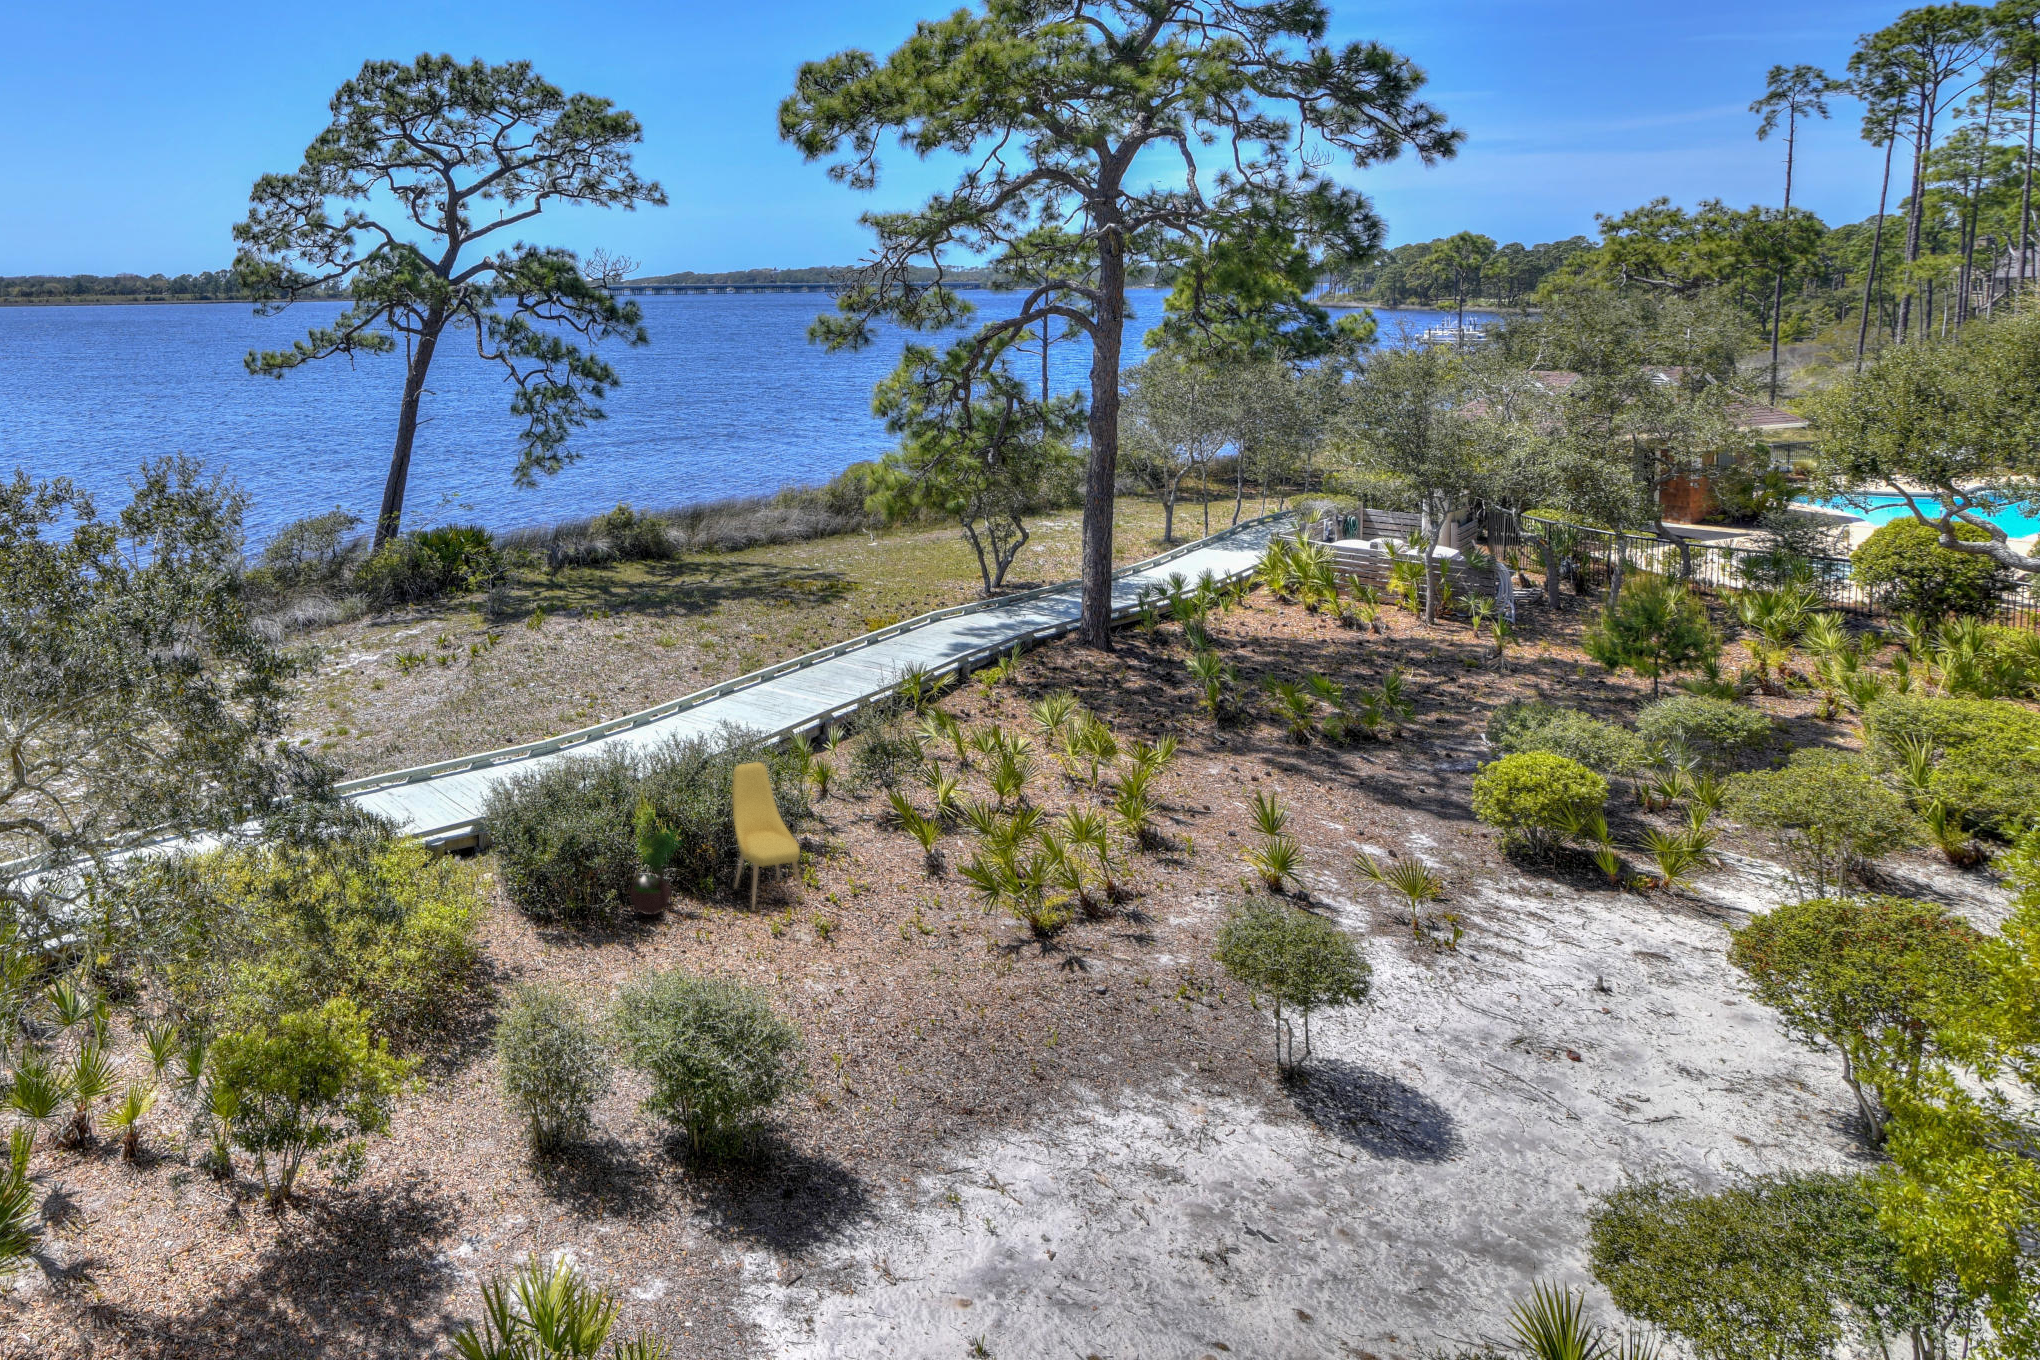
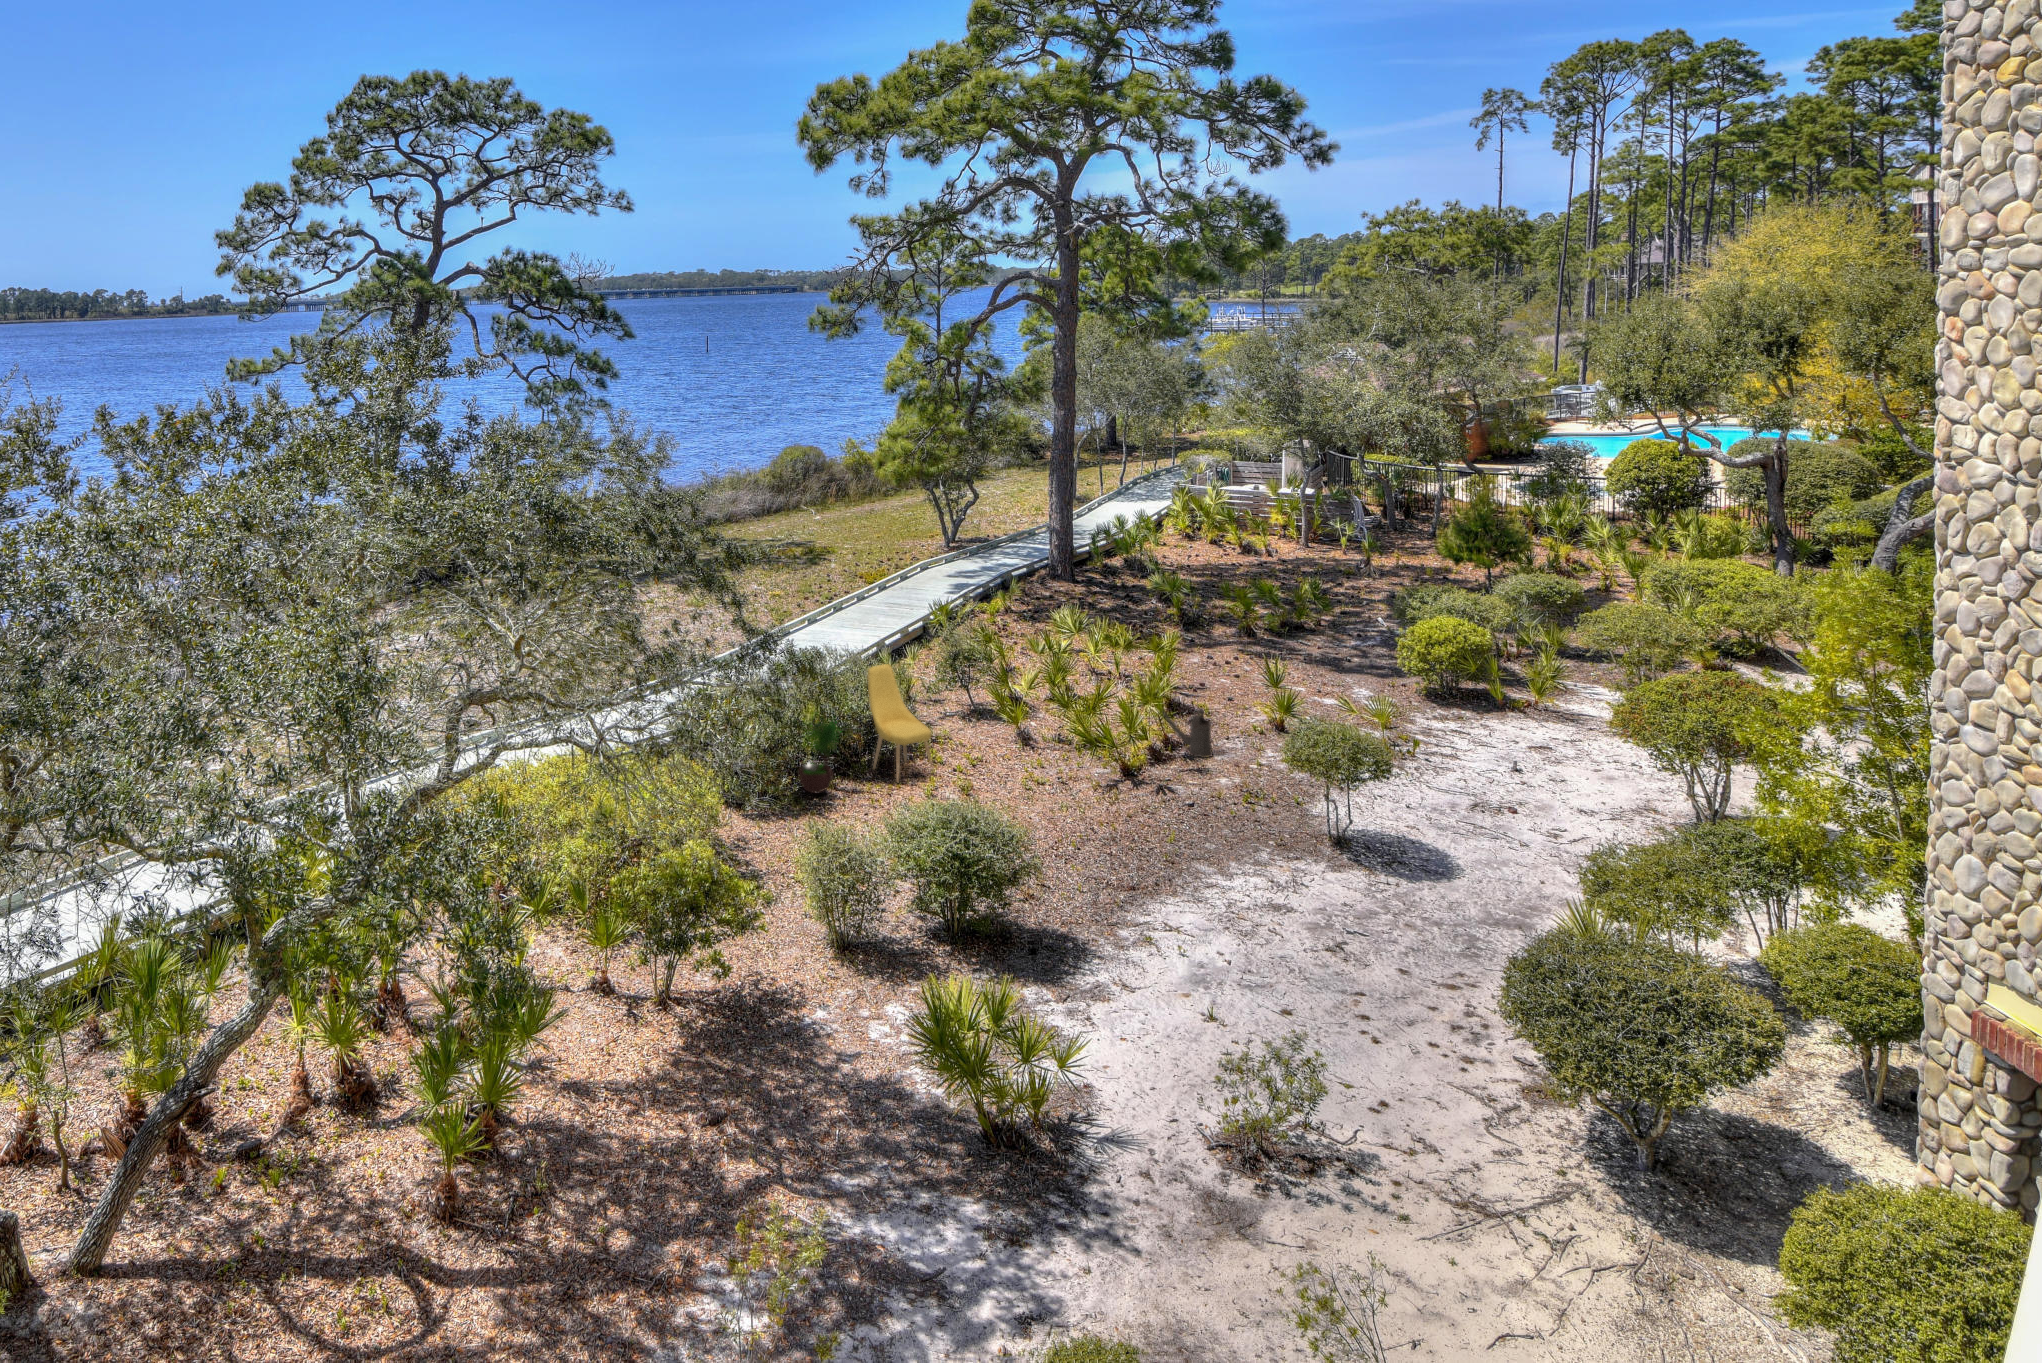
watering can: none [1111,849,1184,918] -> present [1163,708,1213,758]

